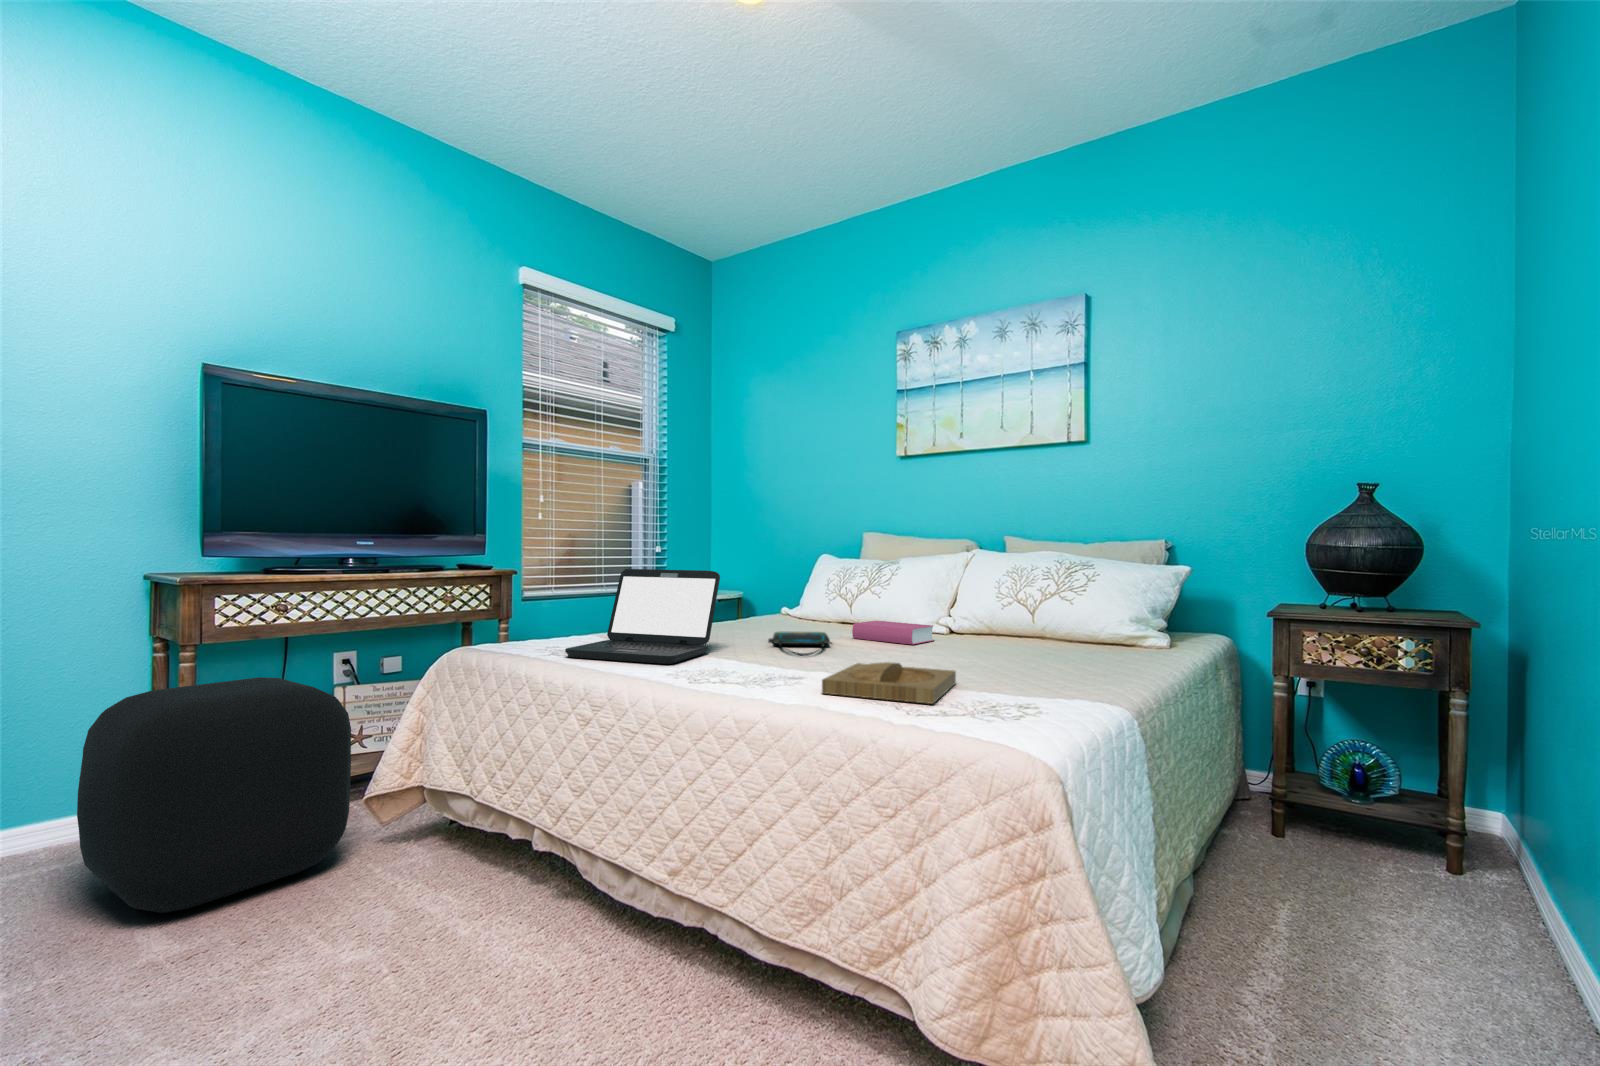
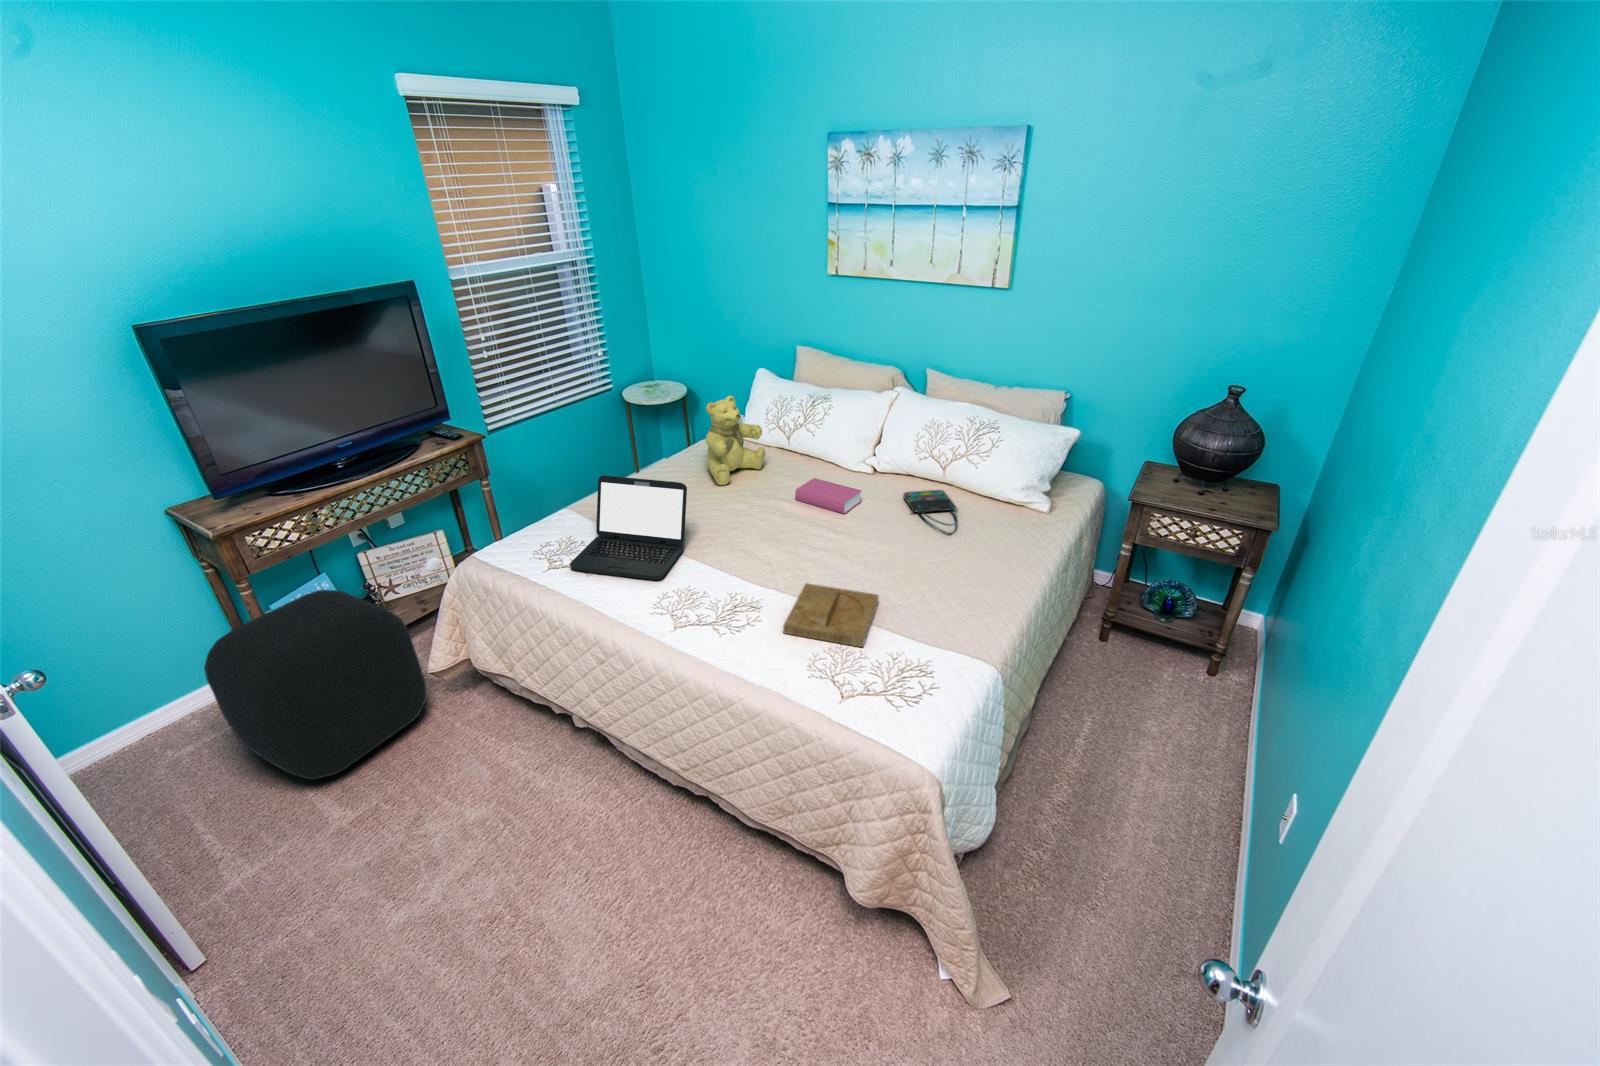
teddy bear: none [752,538,821,630] -> present [706,396,765,485]
tote bag: present [768,632,832,656] -> present [904,490,957,535]

